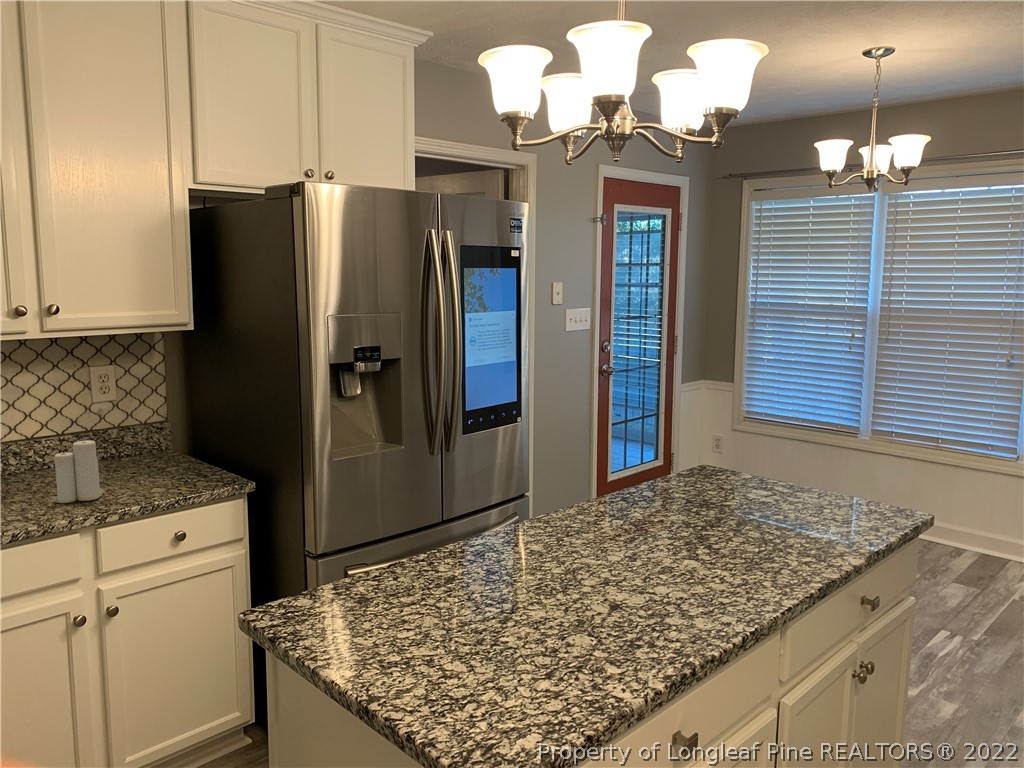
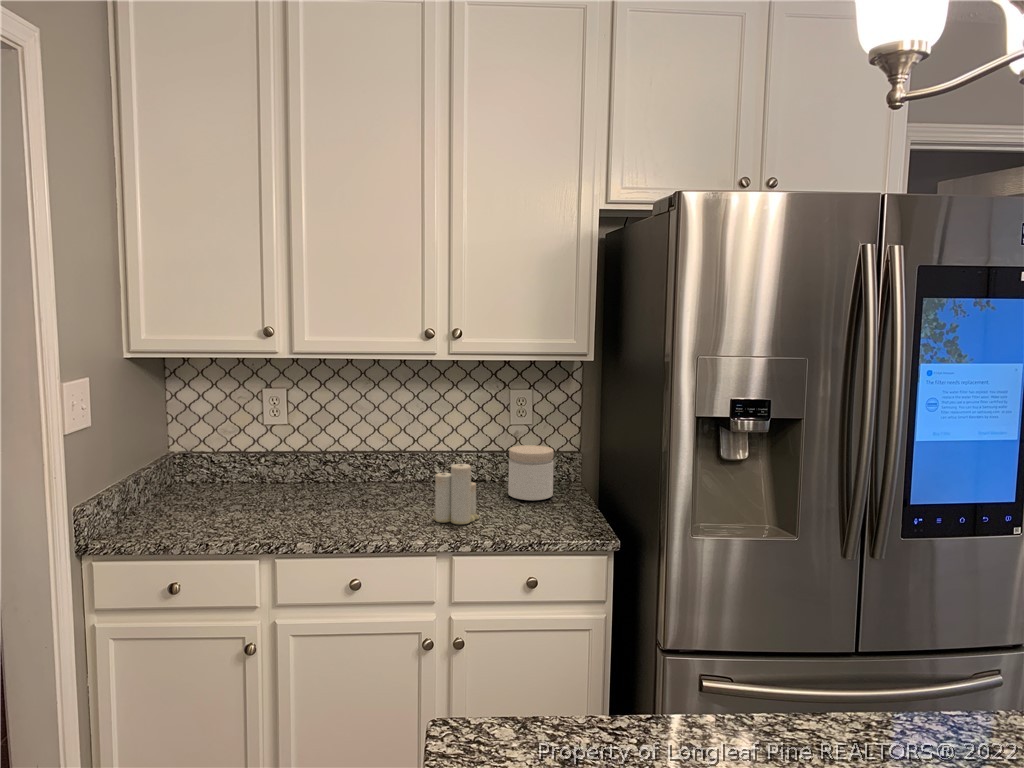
jar: none [107,418,159,472] -> present [508,445,554,500]

